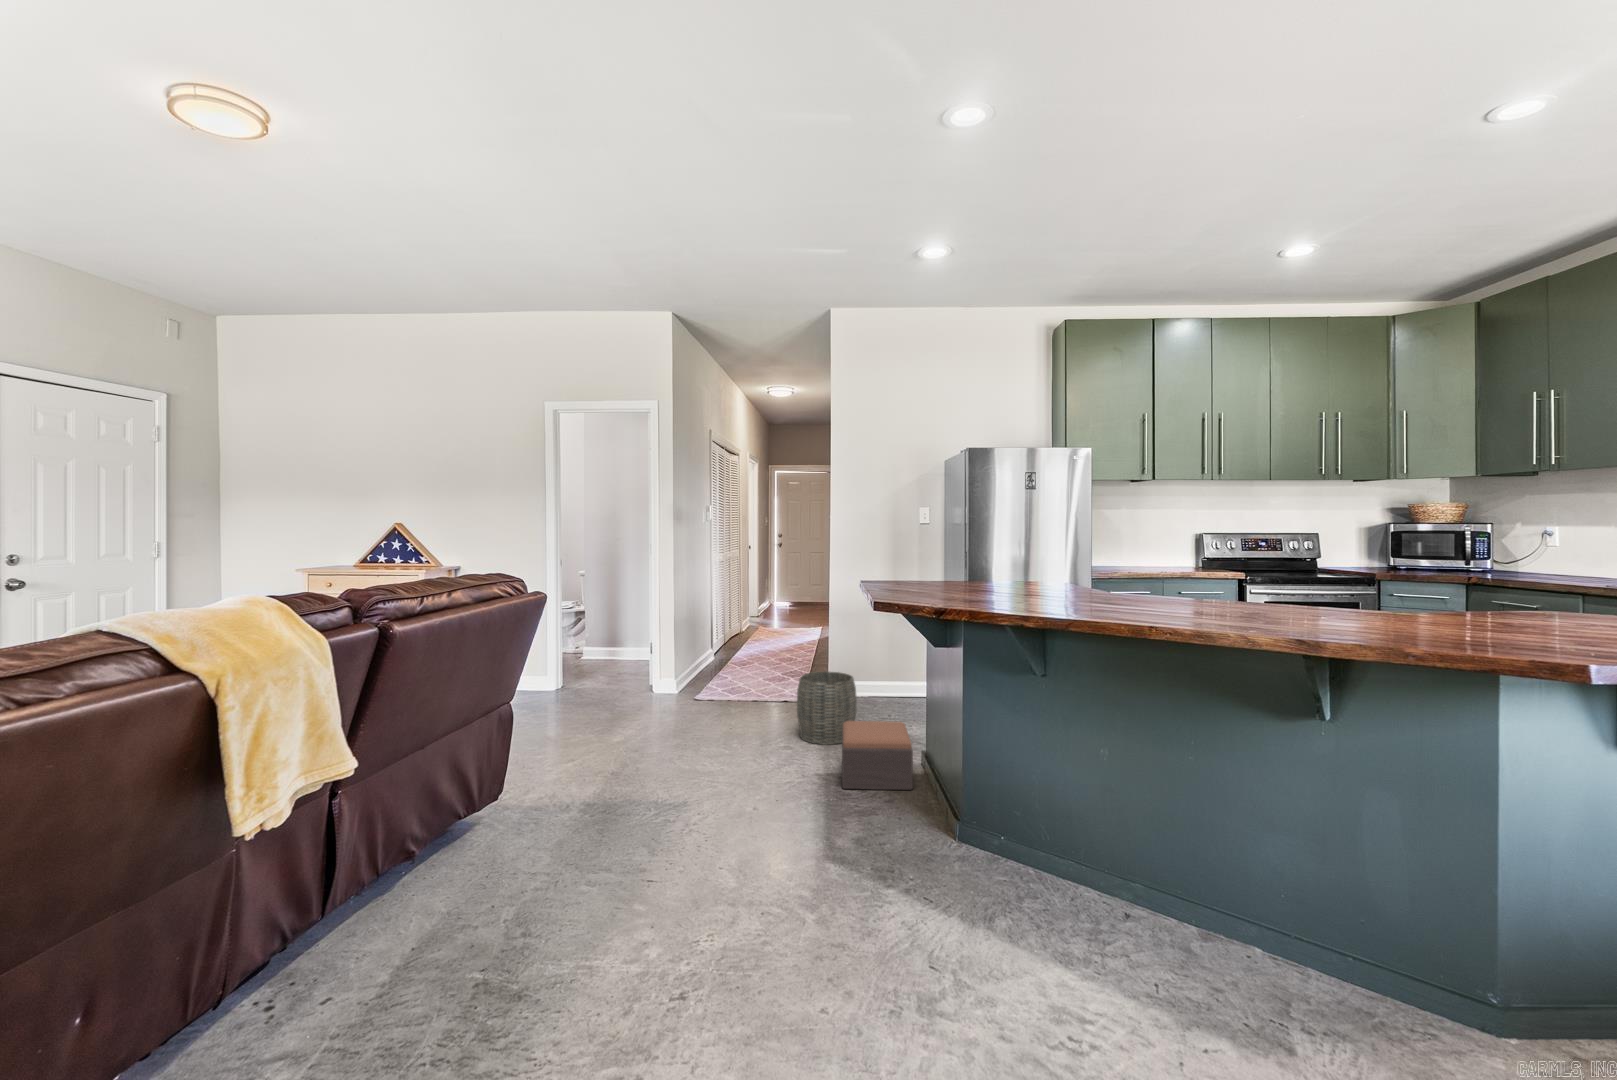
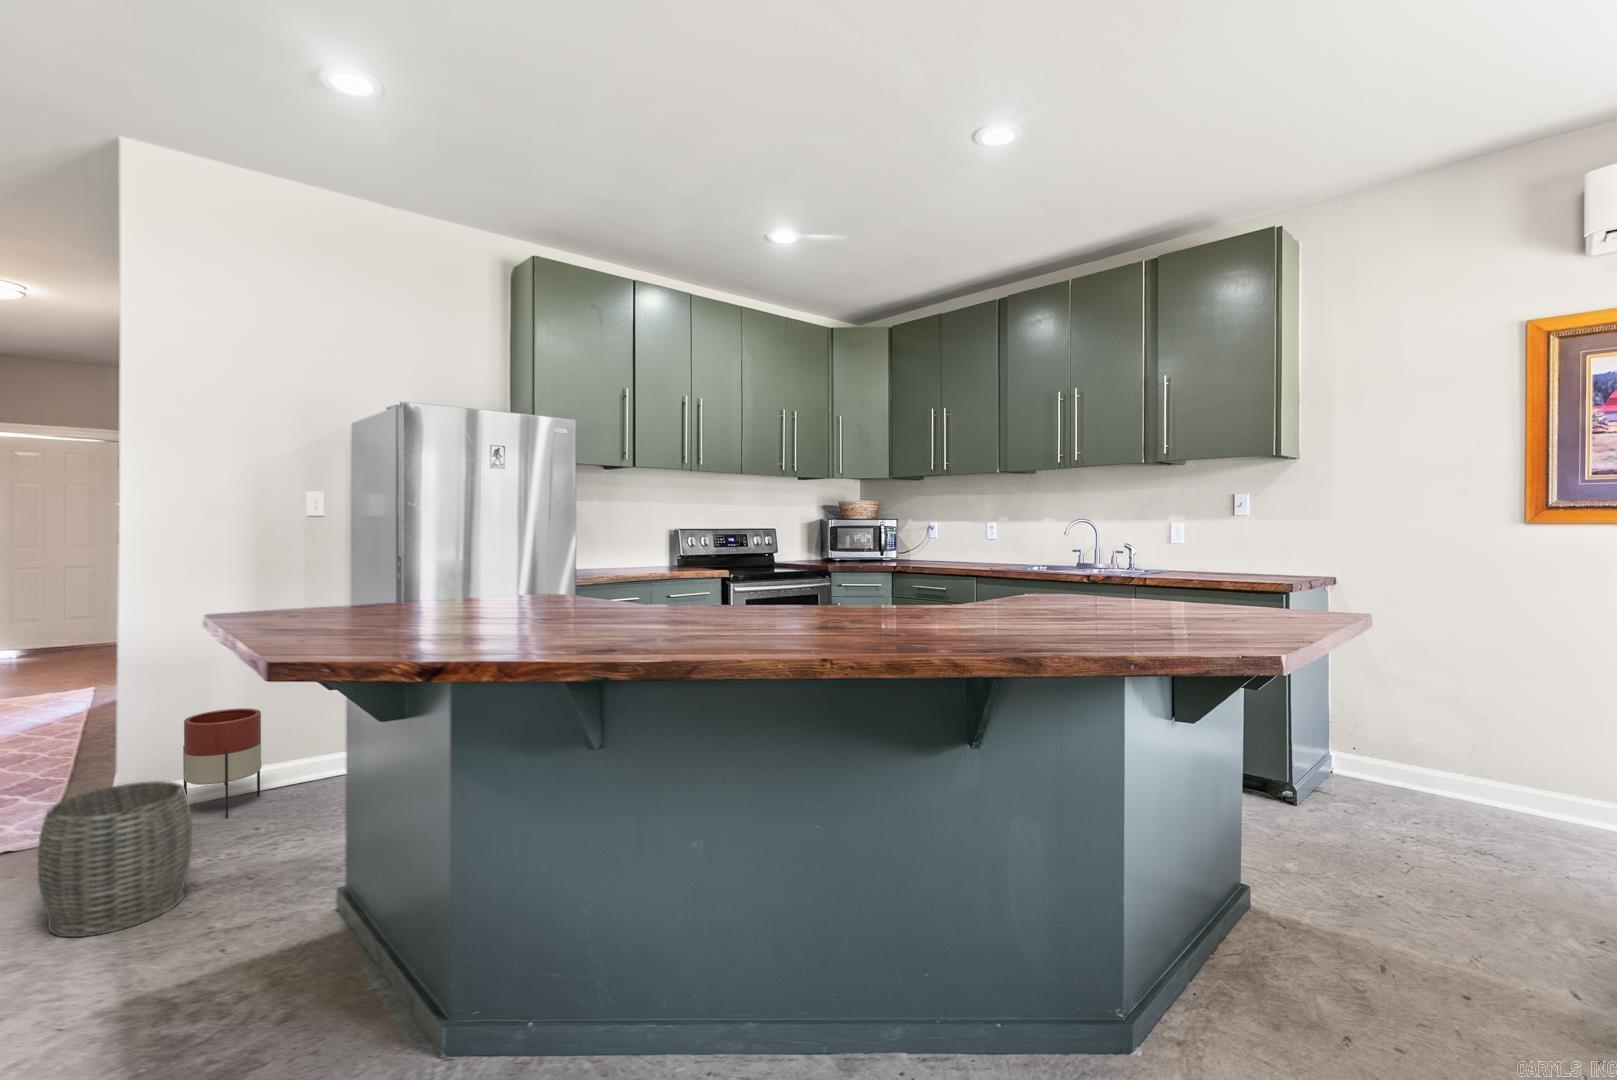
planter: none [857,643,893,706] -> present [183,709,261,818]
footstool: present [842,721,913,790] -> none [163,852,329,1026]

